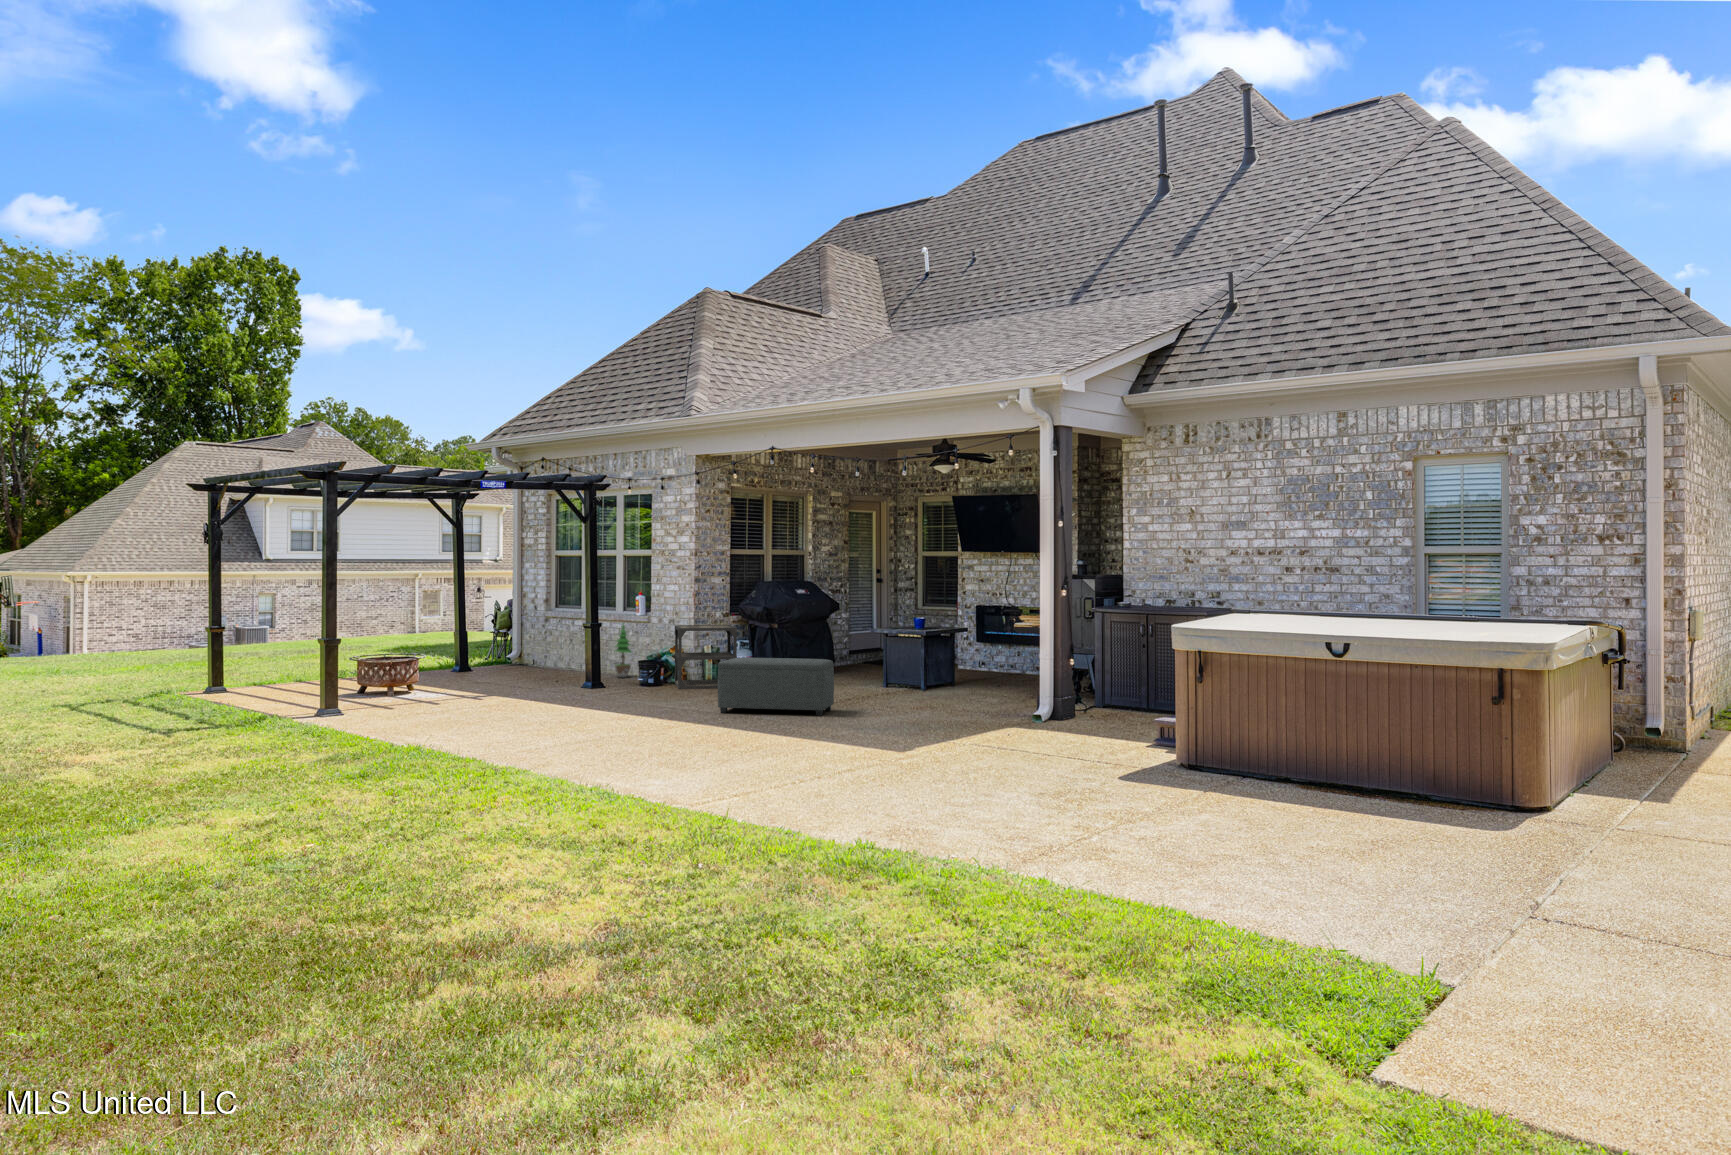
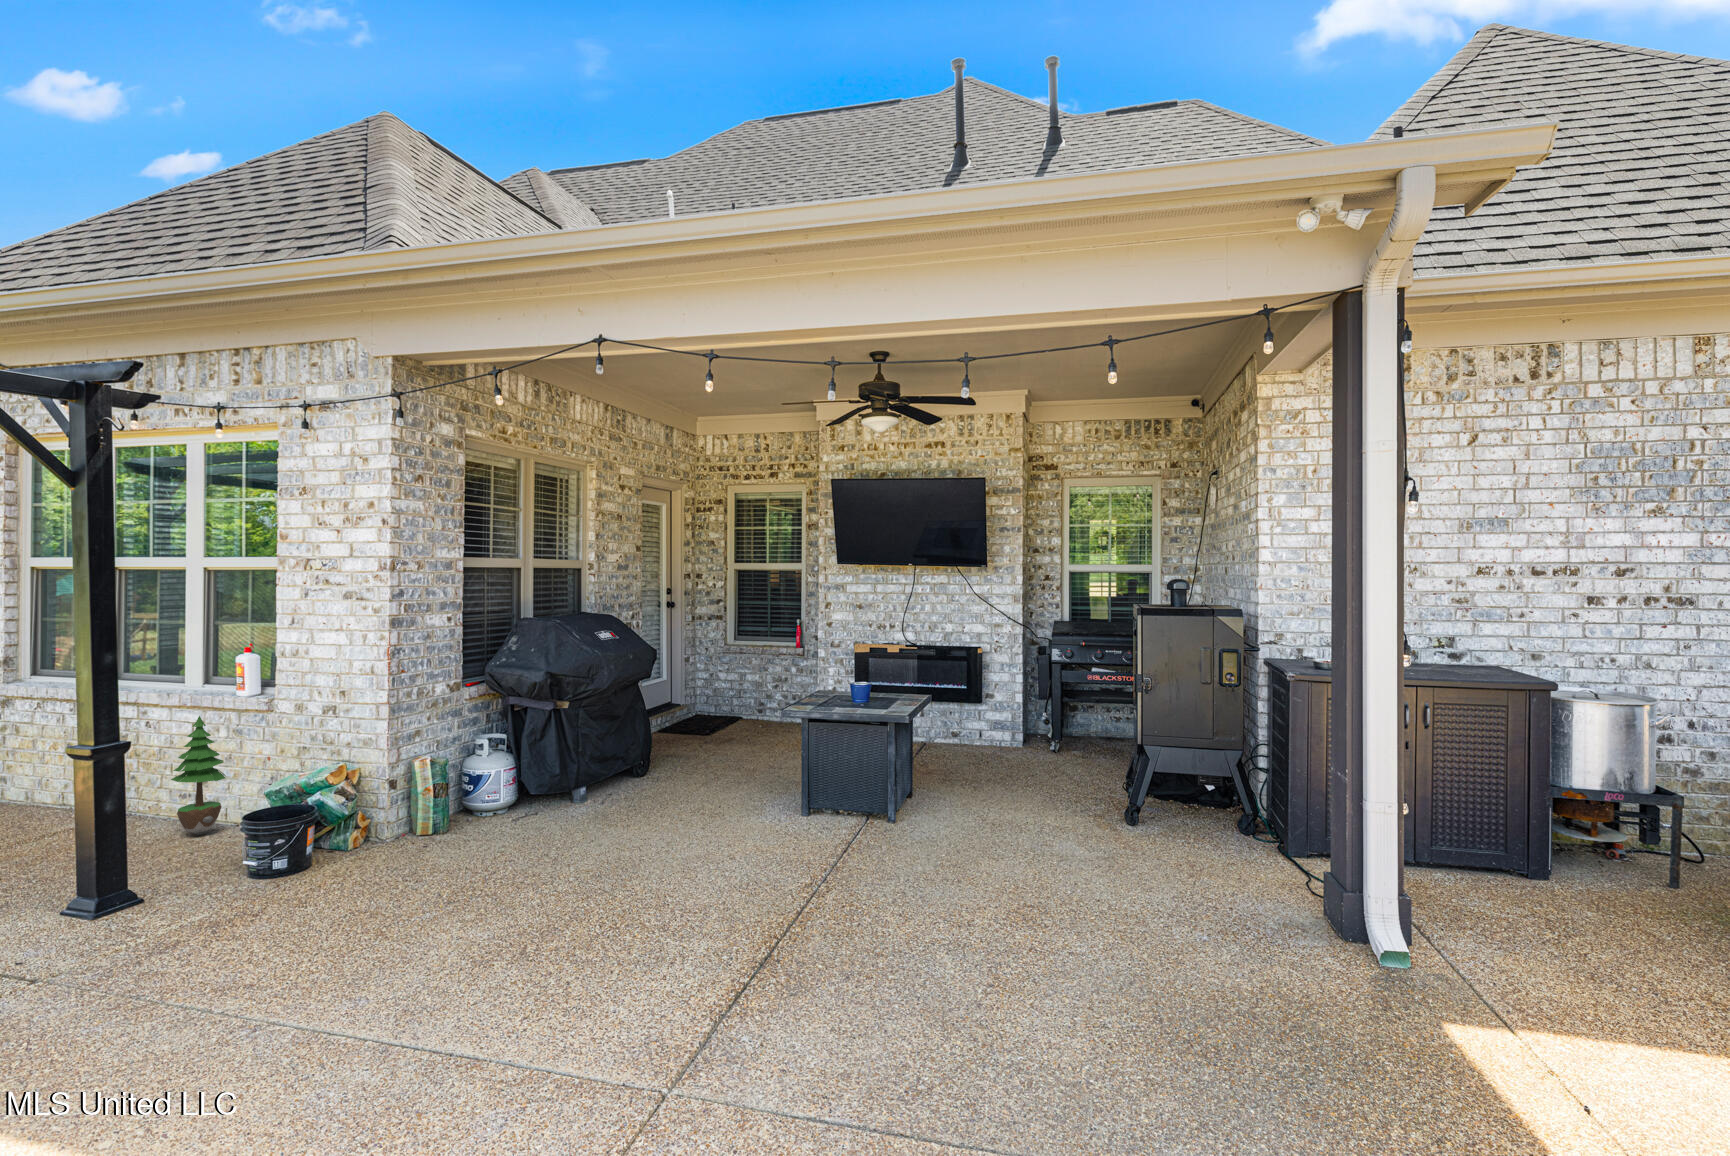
side table: present [675,625,737,689] -> none [338,710,502,888]
ottoman: present [718,658,834,716] -> none [556,856,909,1112]

